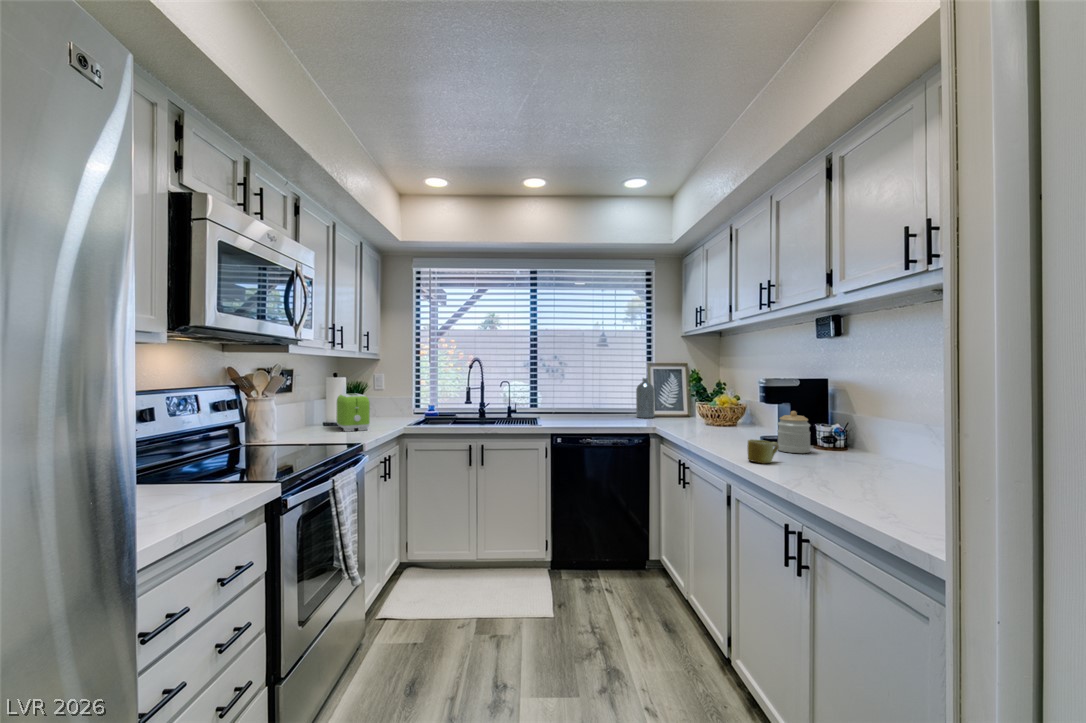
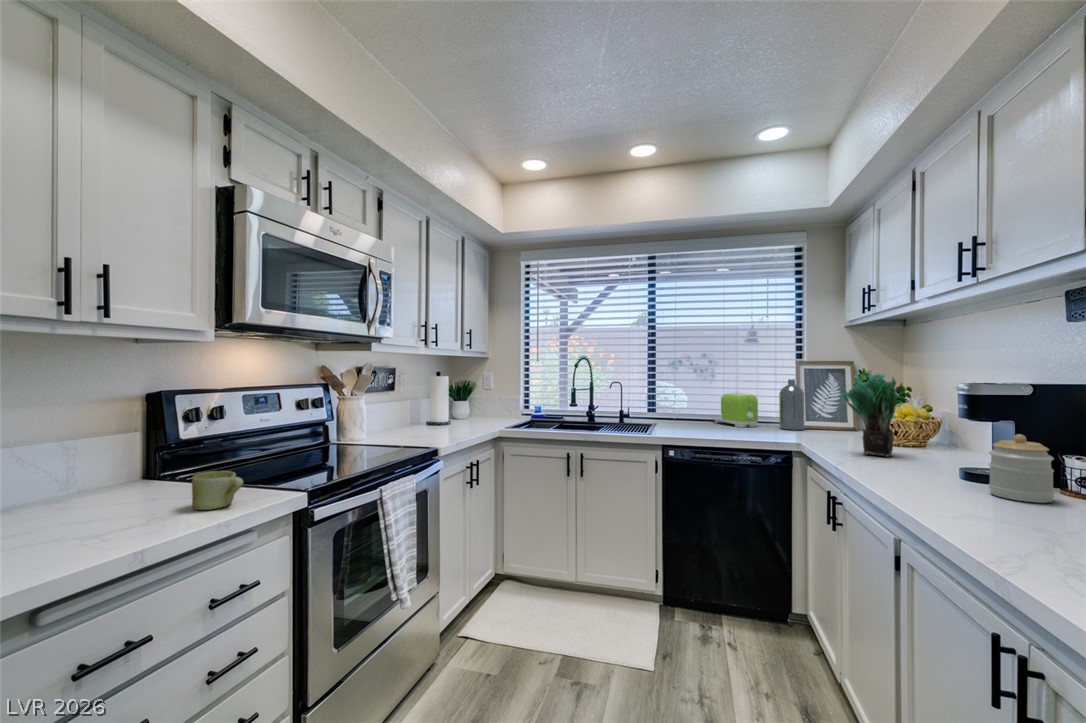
potted plant: none [686,371,721,433] -> present [843,372,896,457]
toaster: present [337,393,370,432] -> present [713,393,758,427]
mug: present [747,439,779,464] -> present [192,471,244,510]

